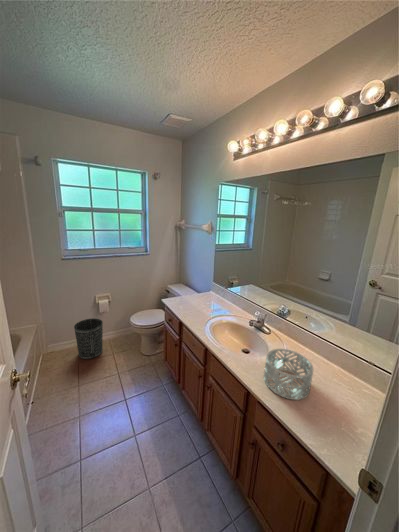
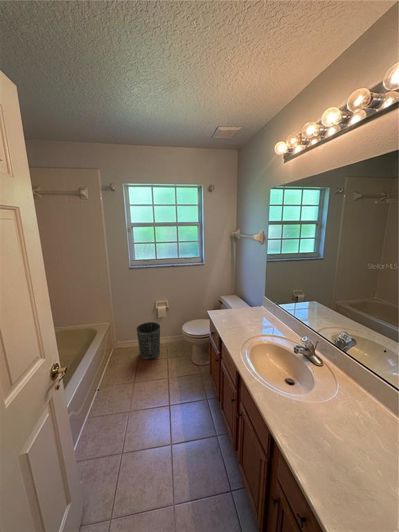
decorative bowl: present [264,349,313,400] -> none [295,390,365,469]

